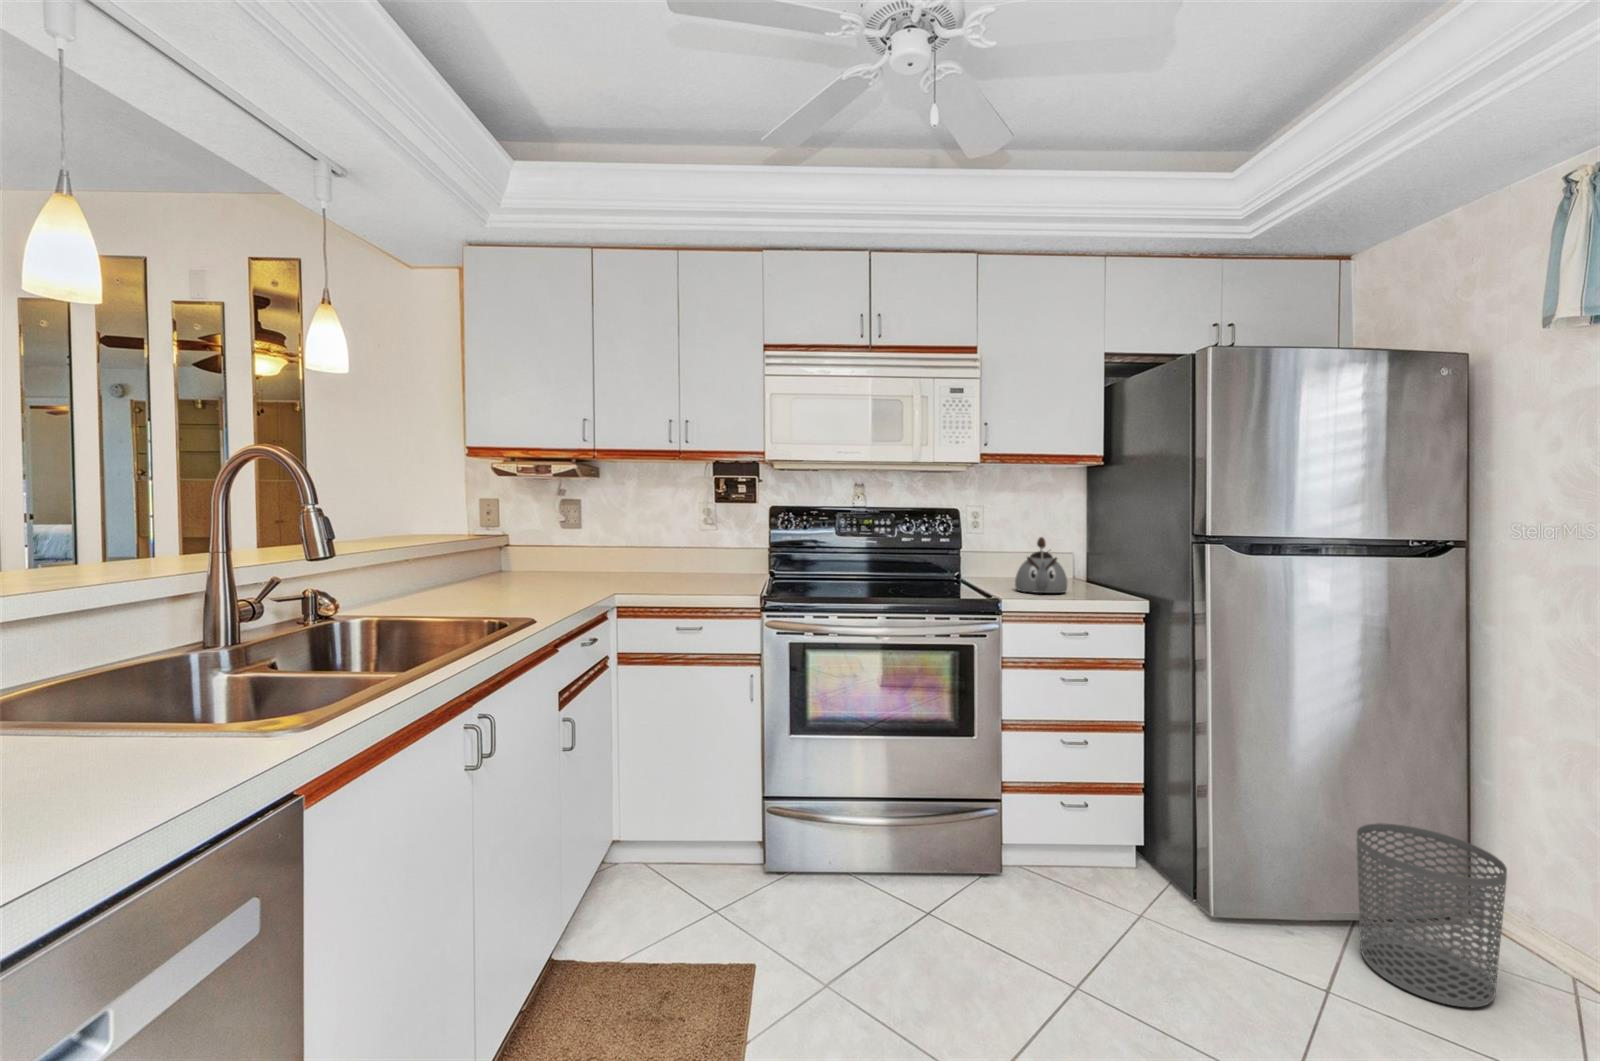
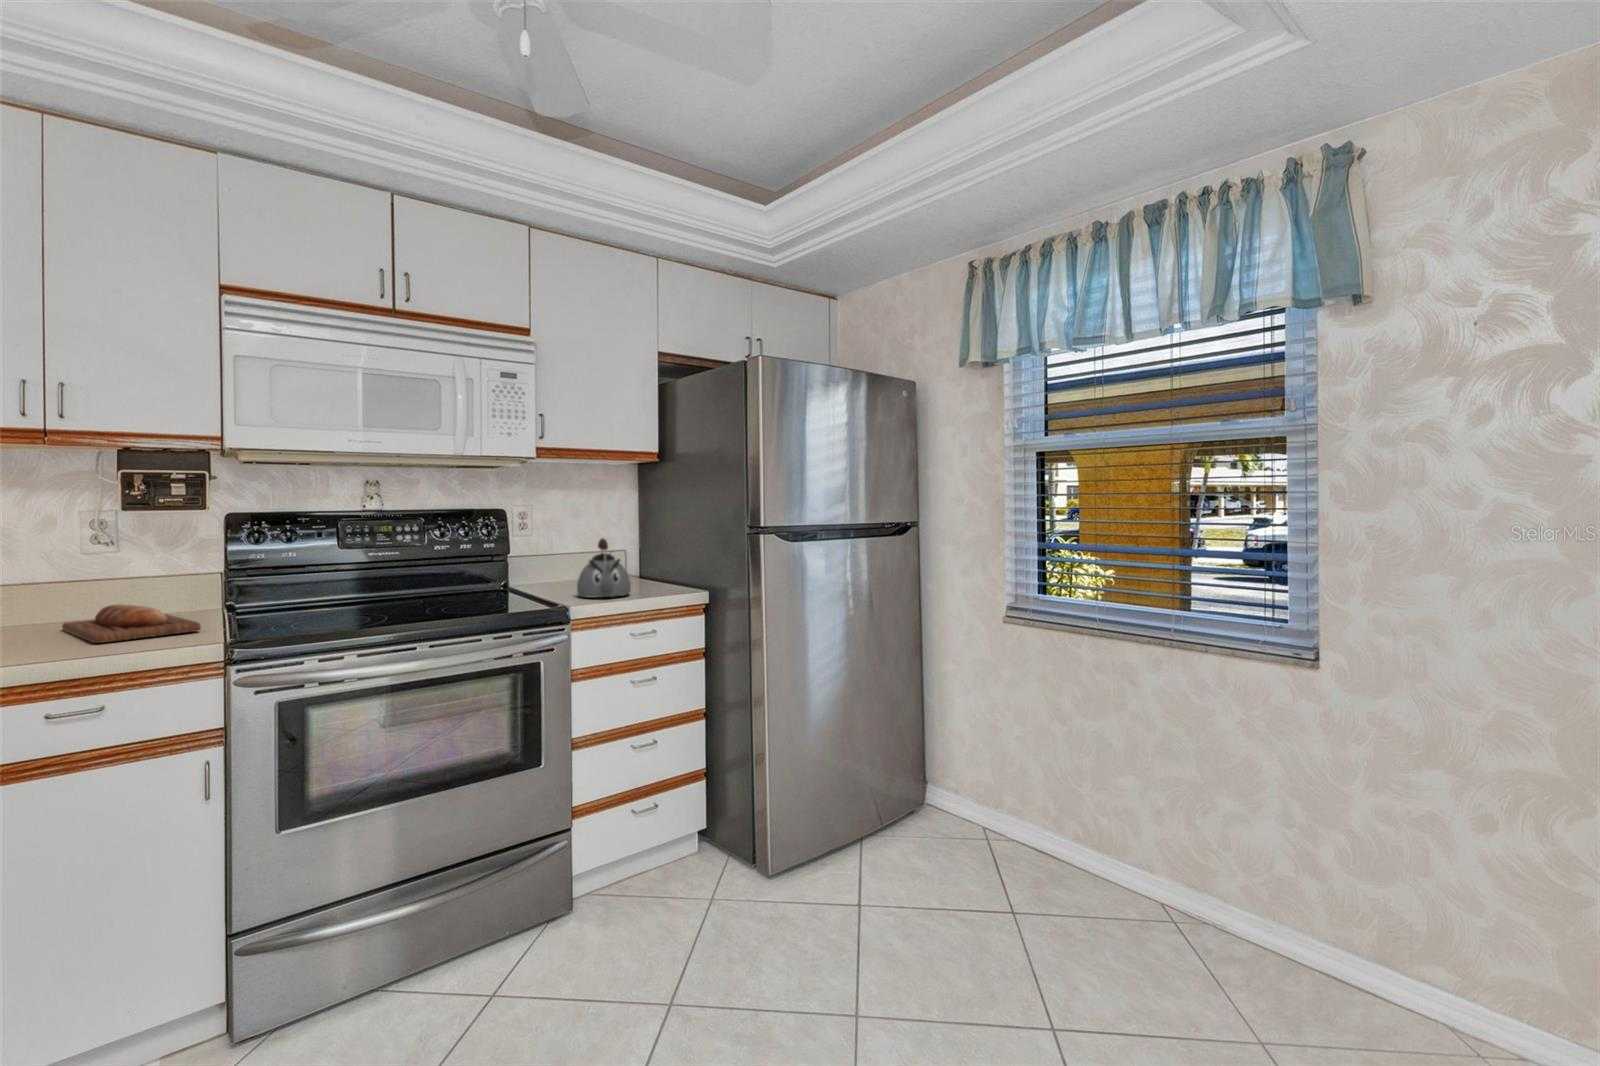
bread loaf: none [684,567,749,590] -> present [62,604,201,643]
waste bin: present [1357,823,1507,1007] -> none [867,752,952,882]

